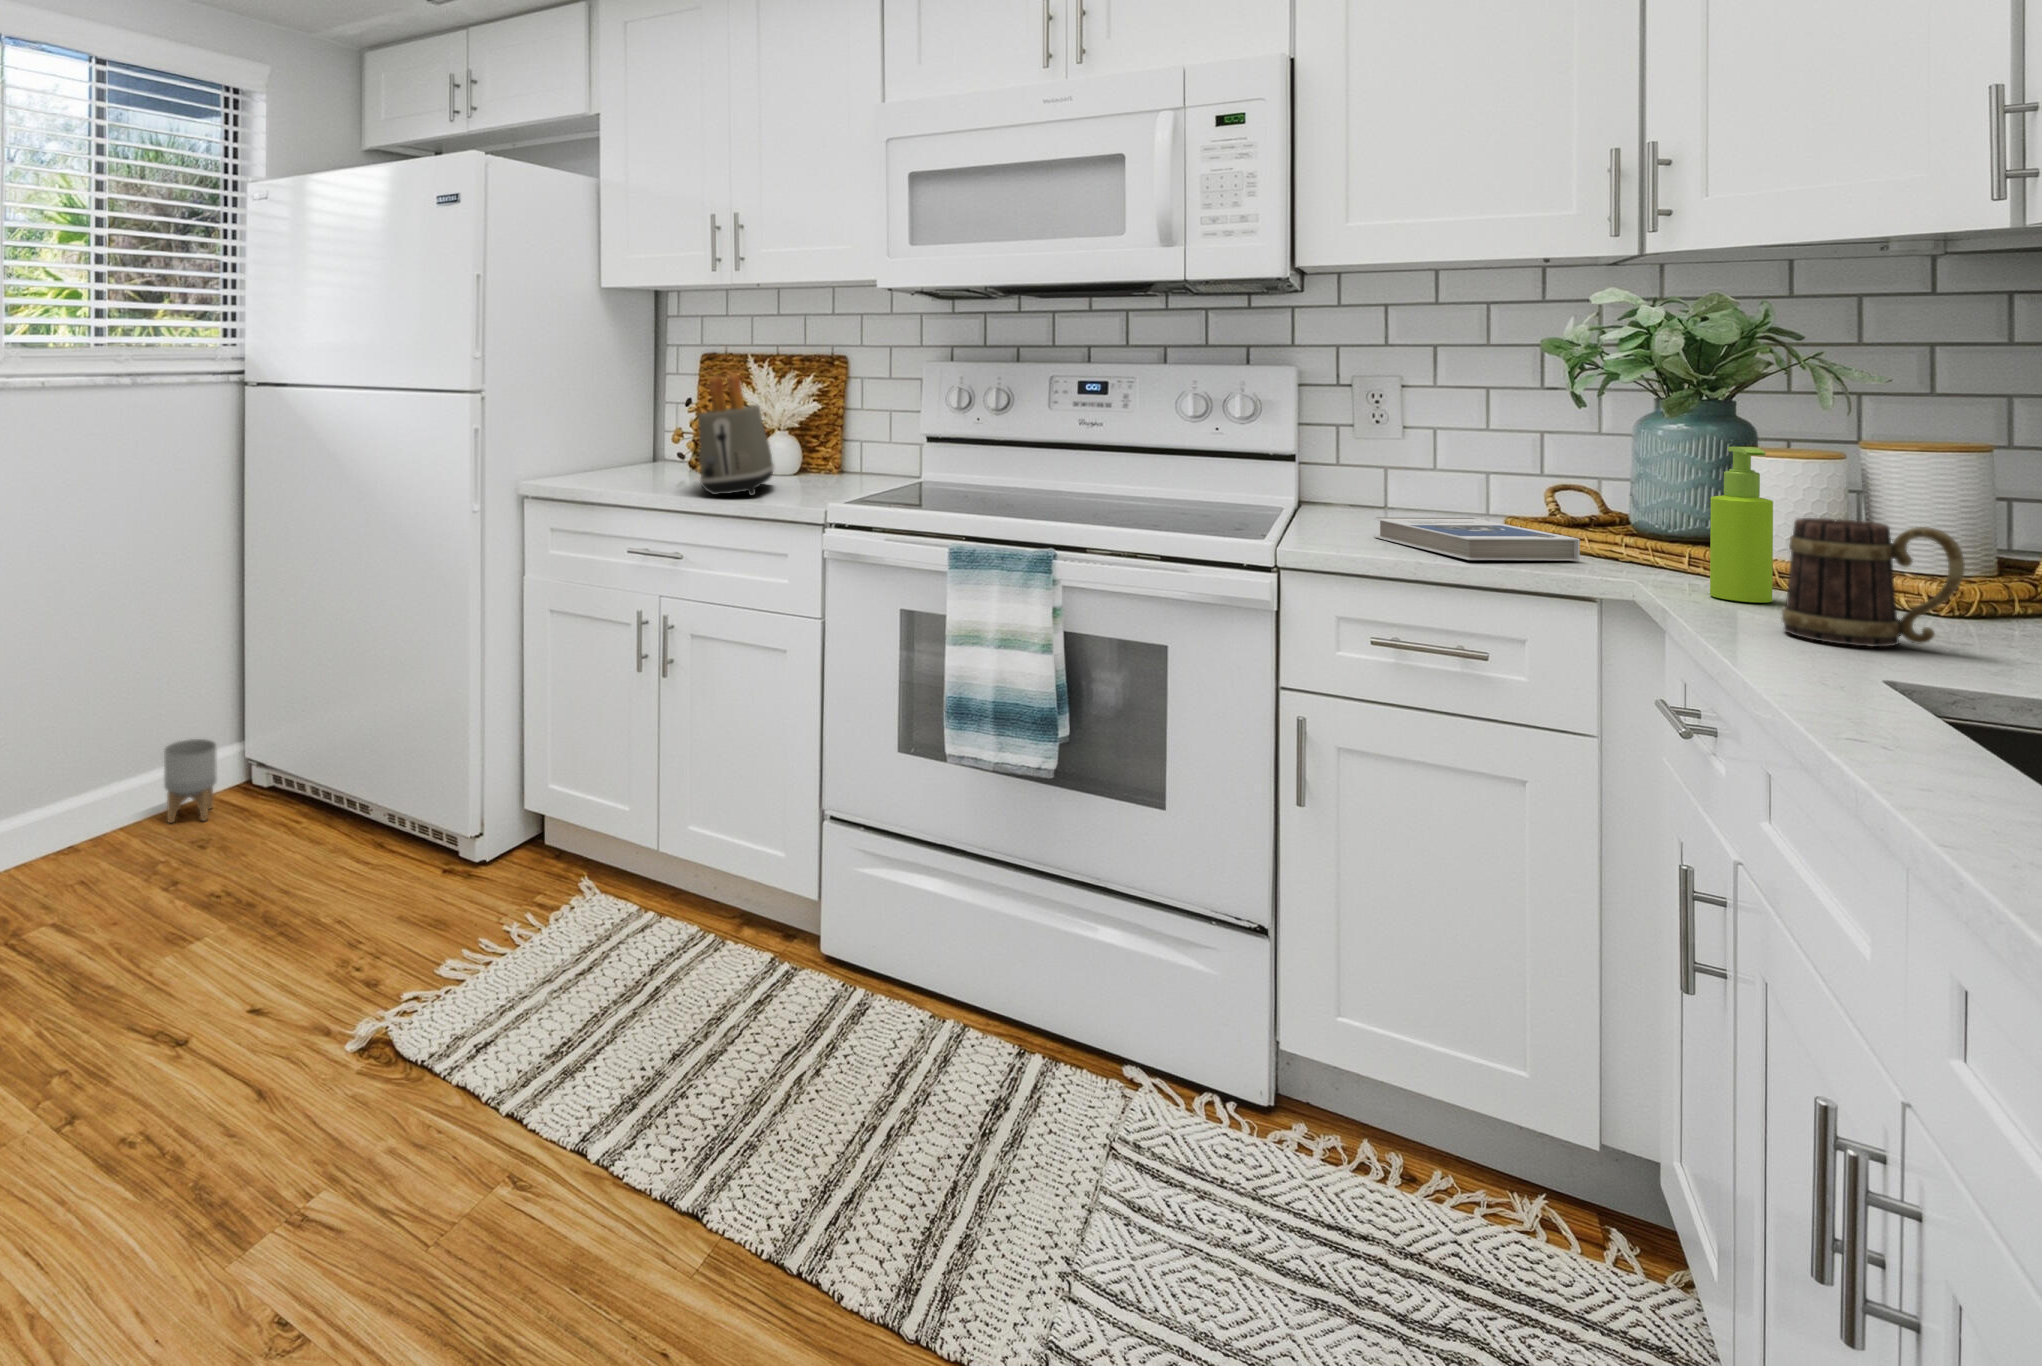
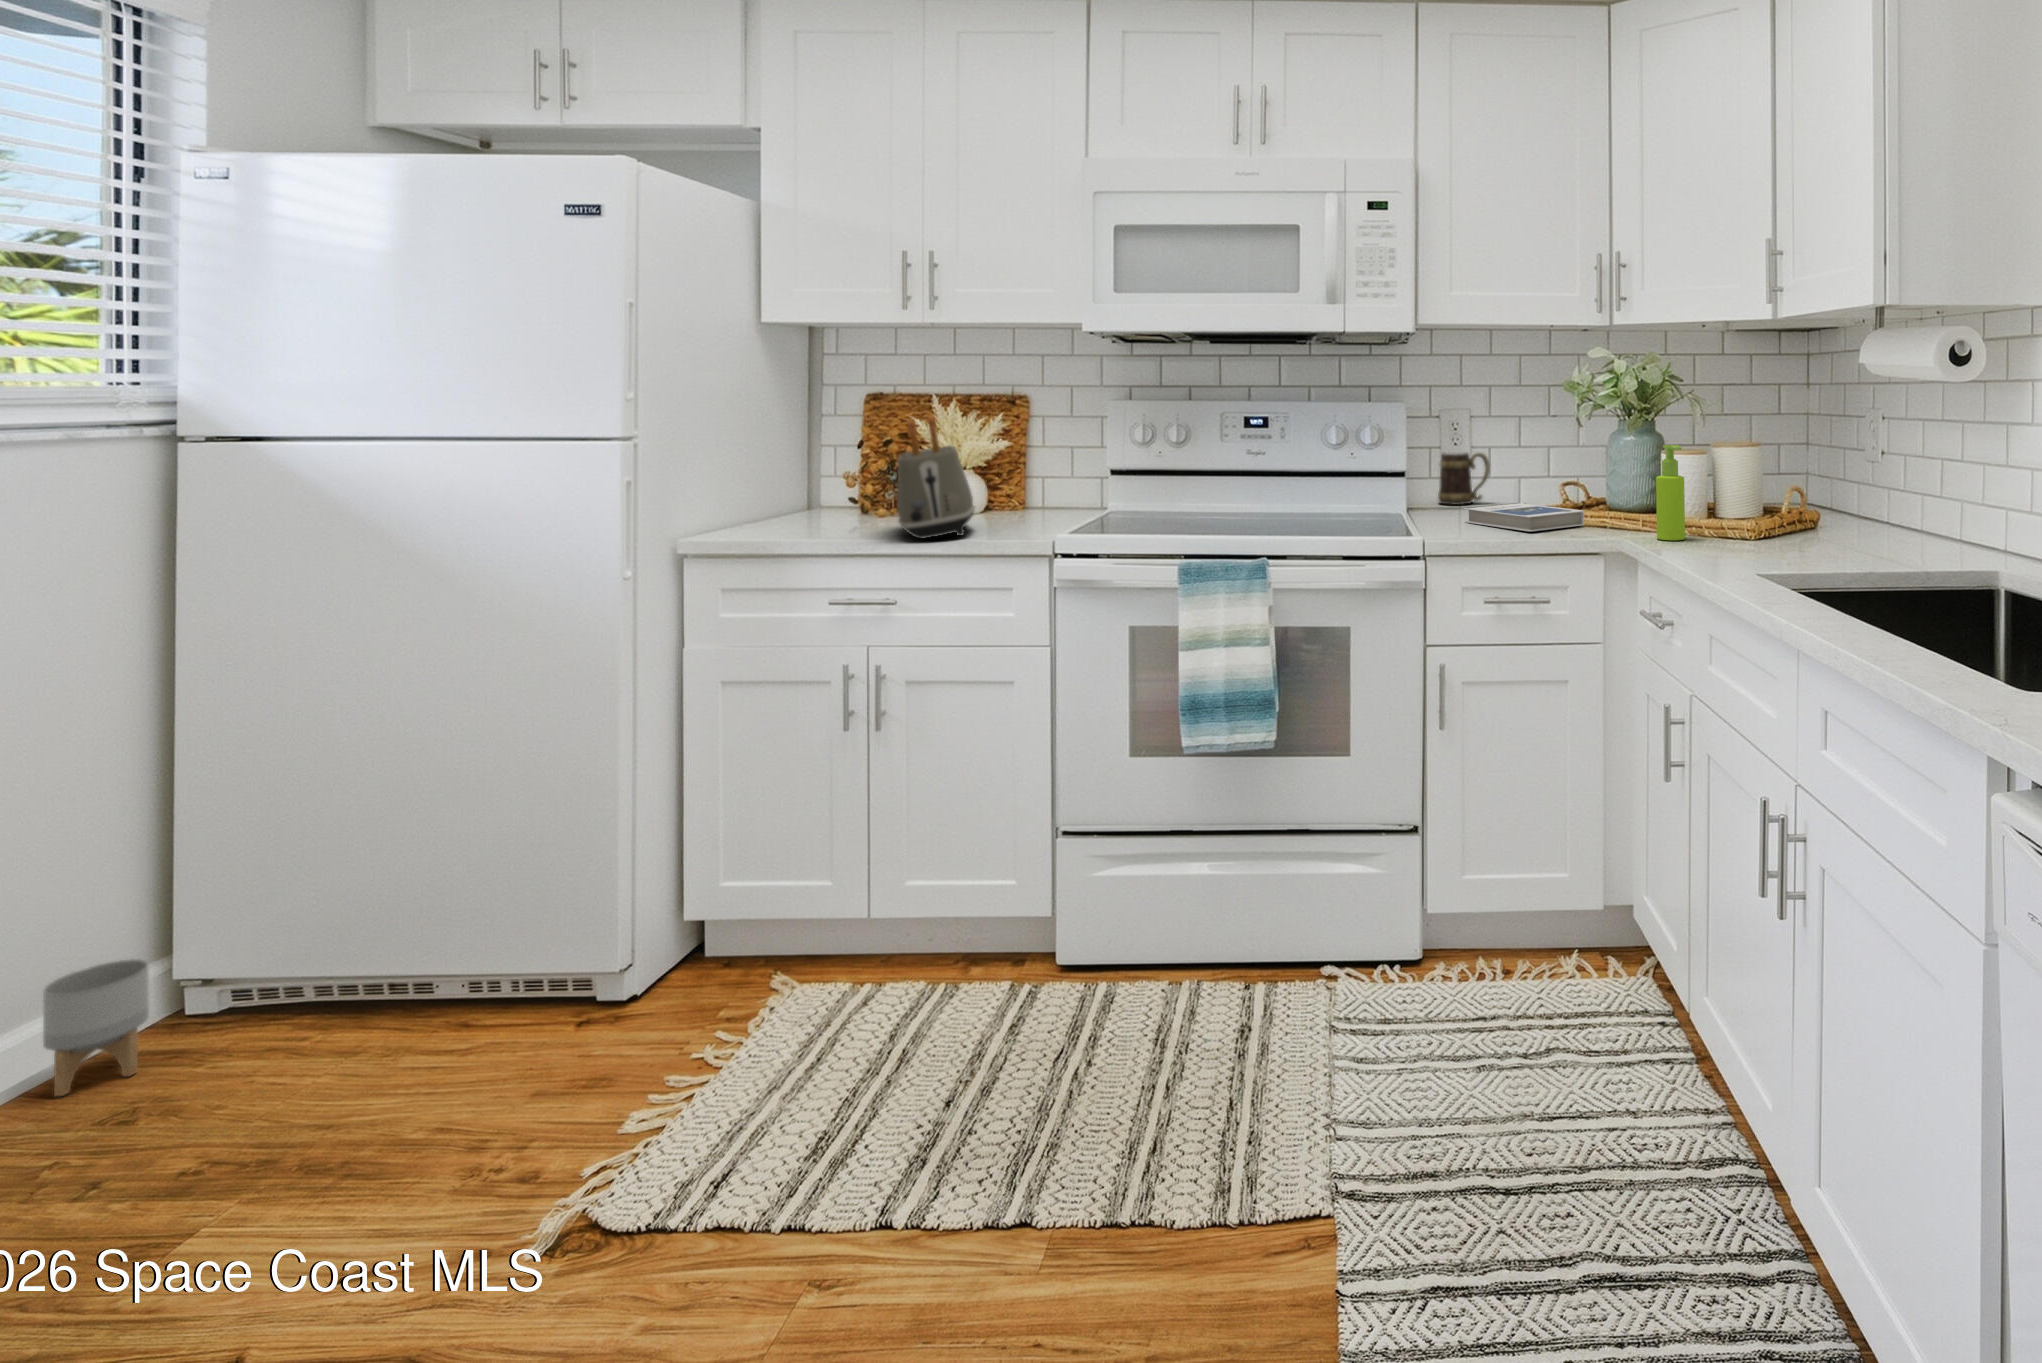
mug: present [1782,518,1965,647] -> present [1438,452,1490,505]

